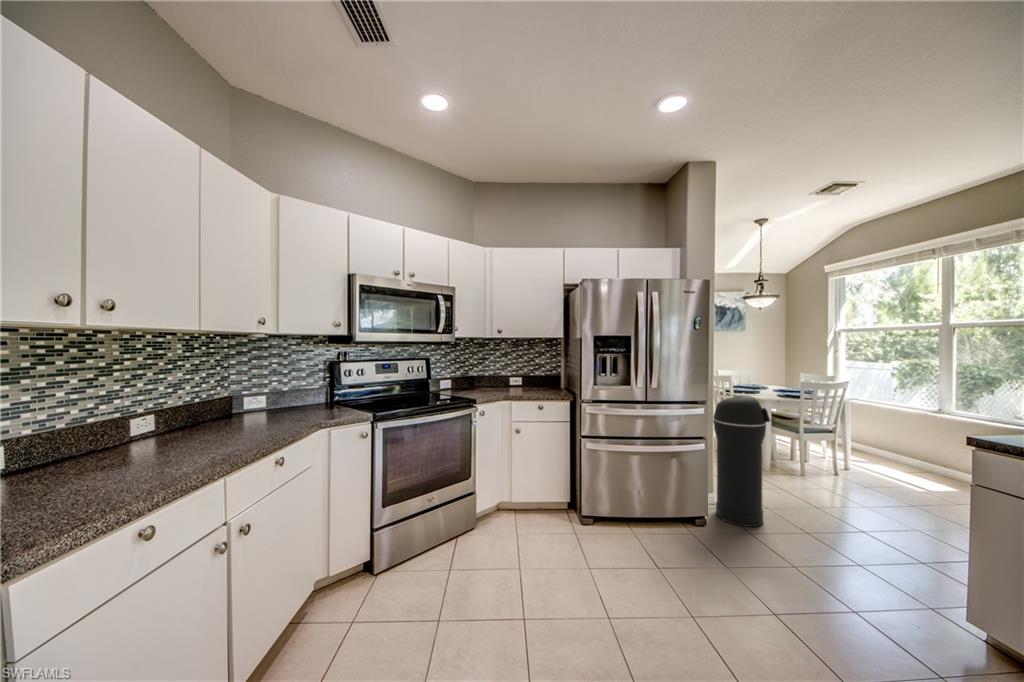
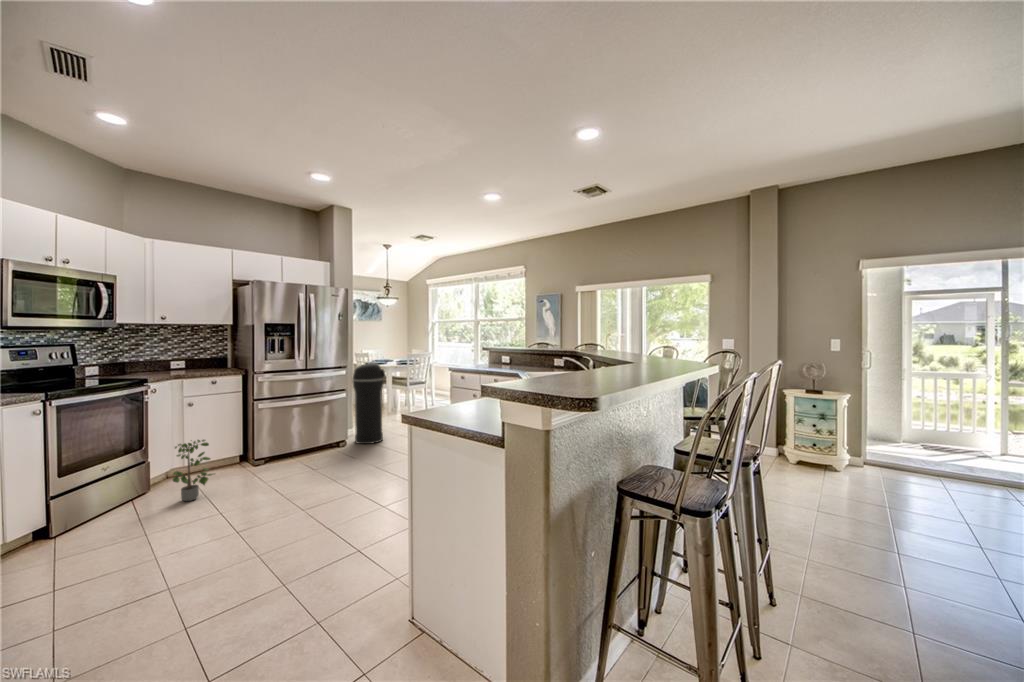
potted plant: none [482,485,529,565] -> present [173,440,213,501]

